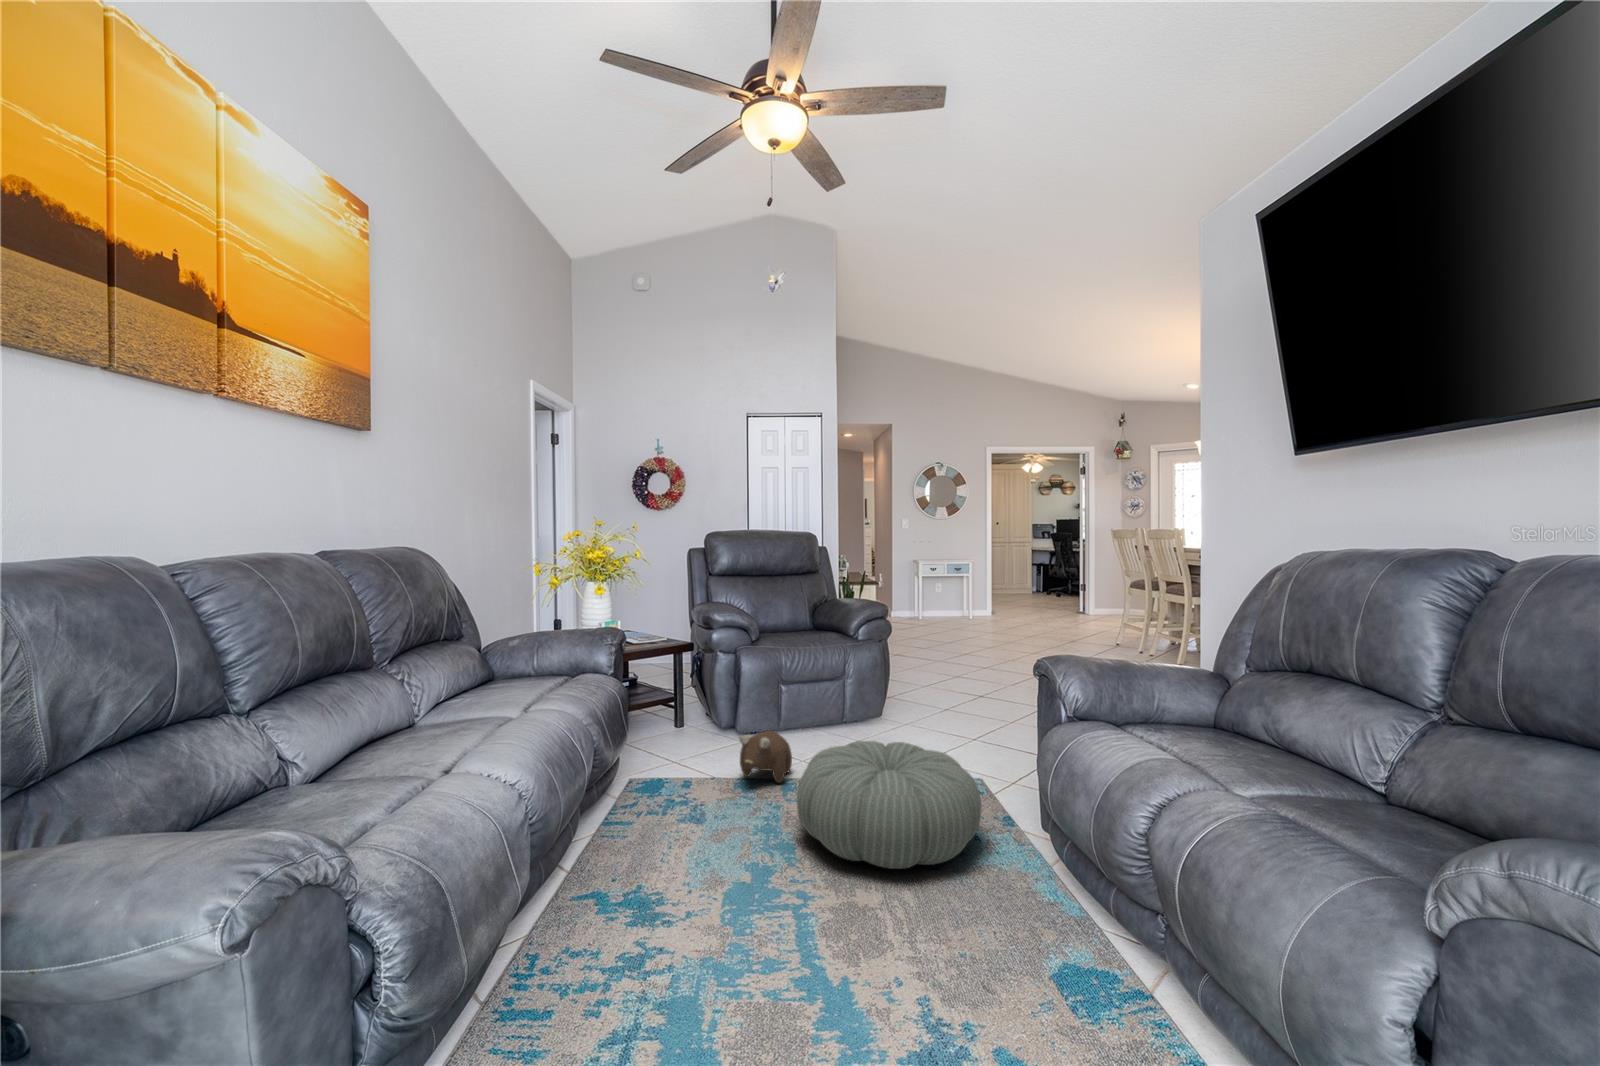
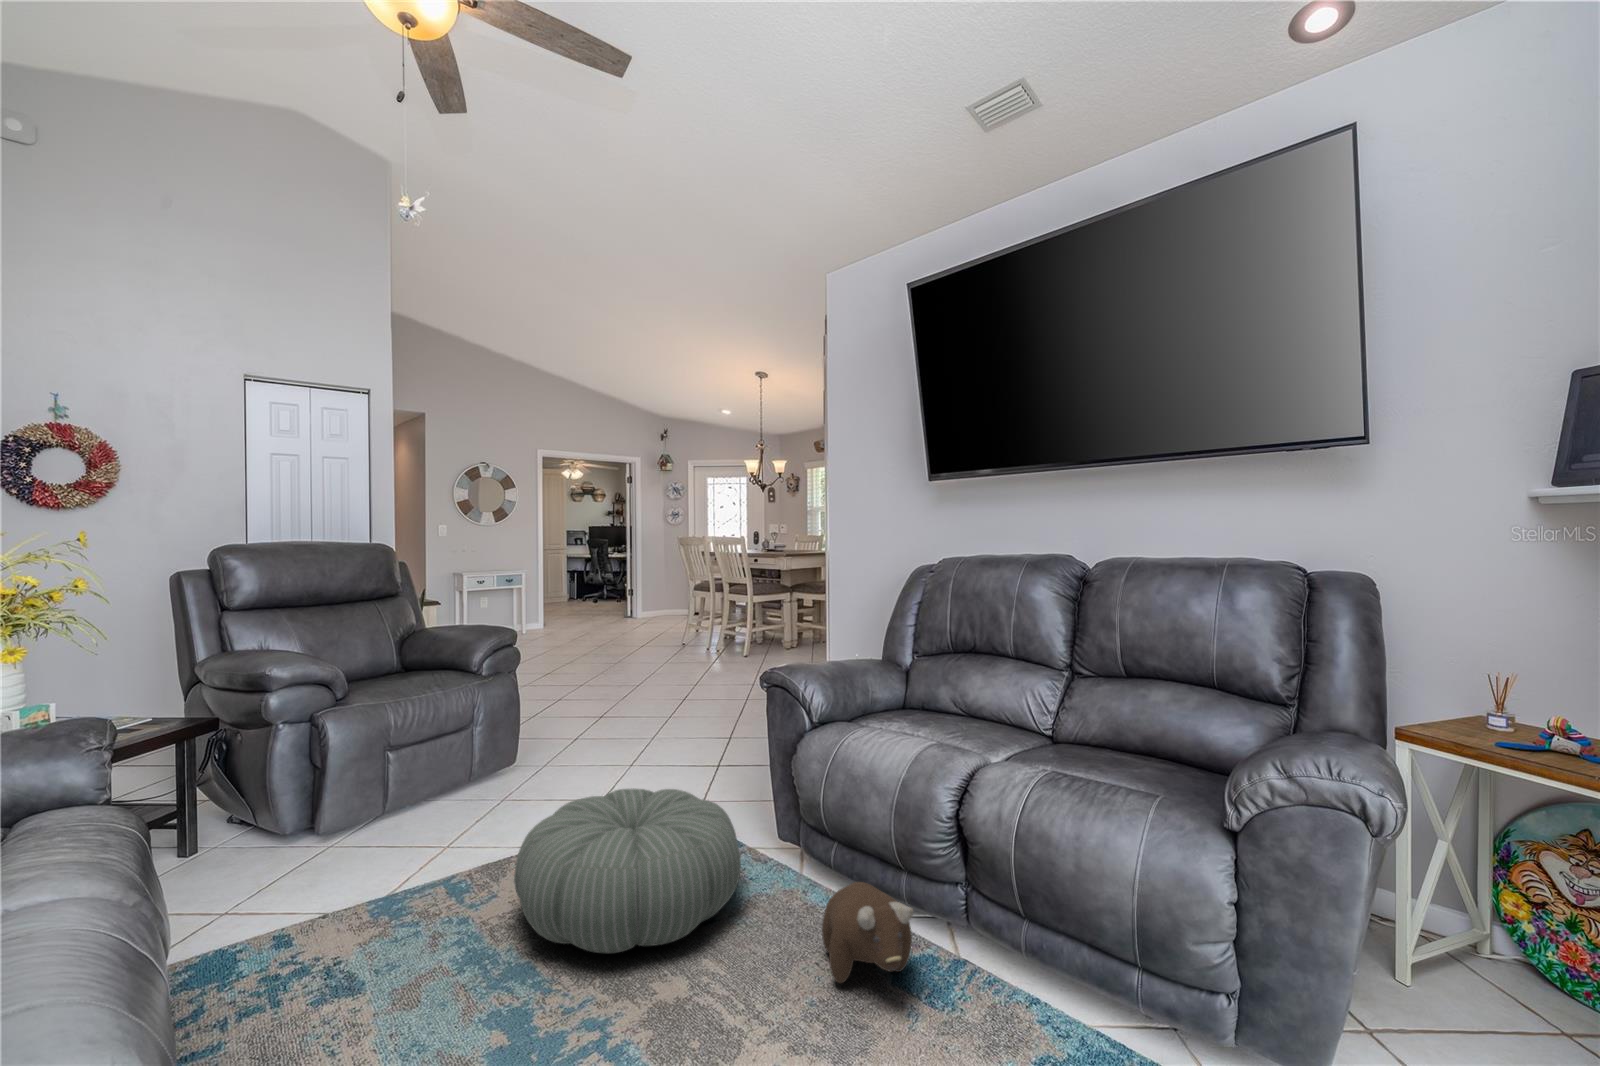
plush toy: present [739,730,792,783] -> present [822,882,913,983]

